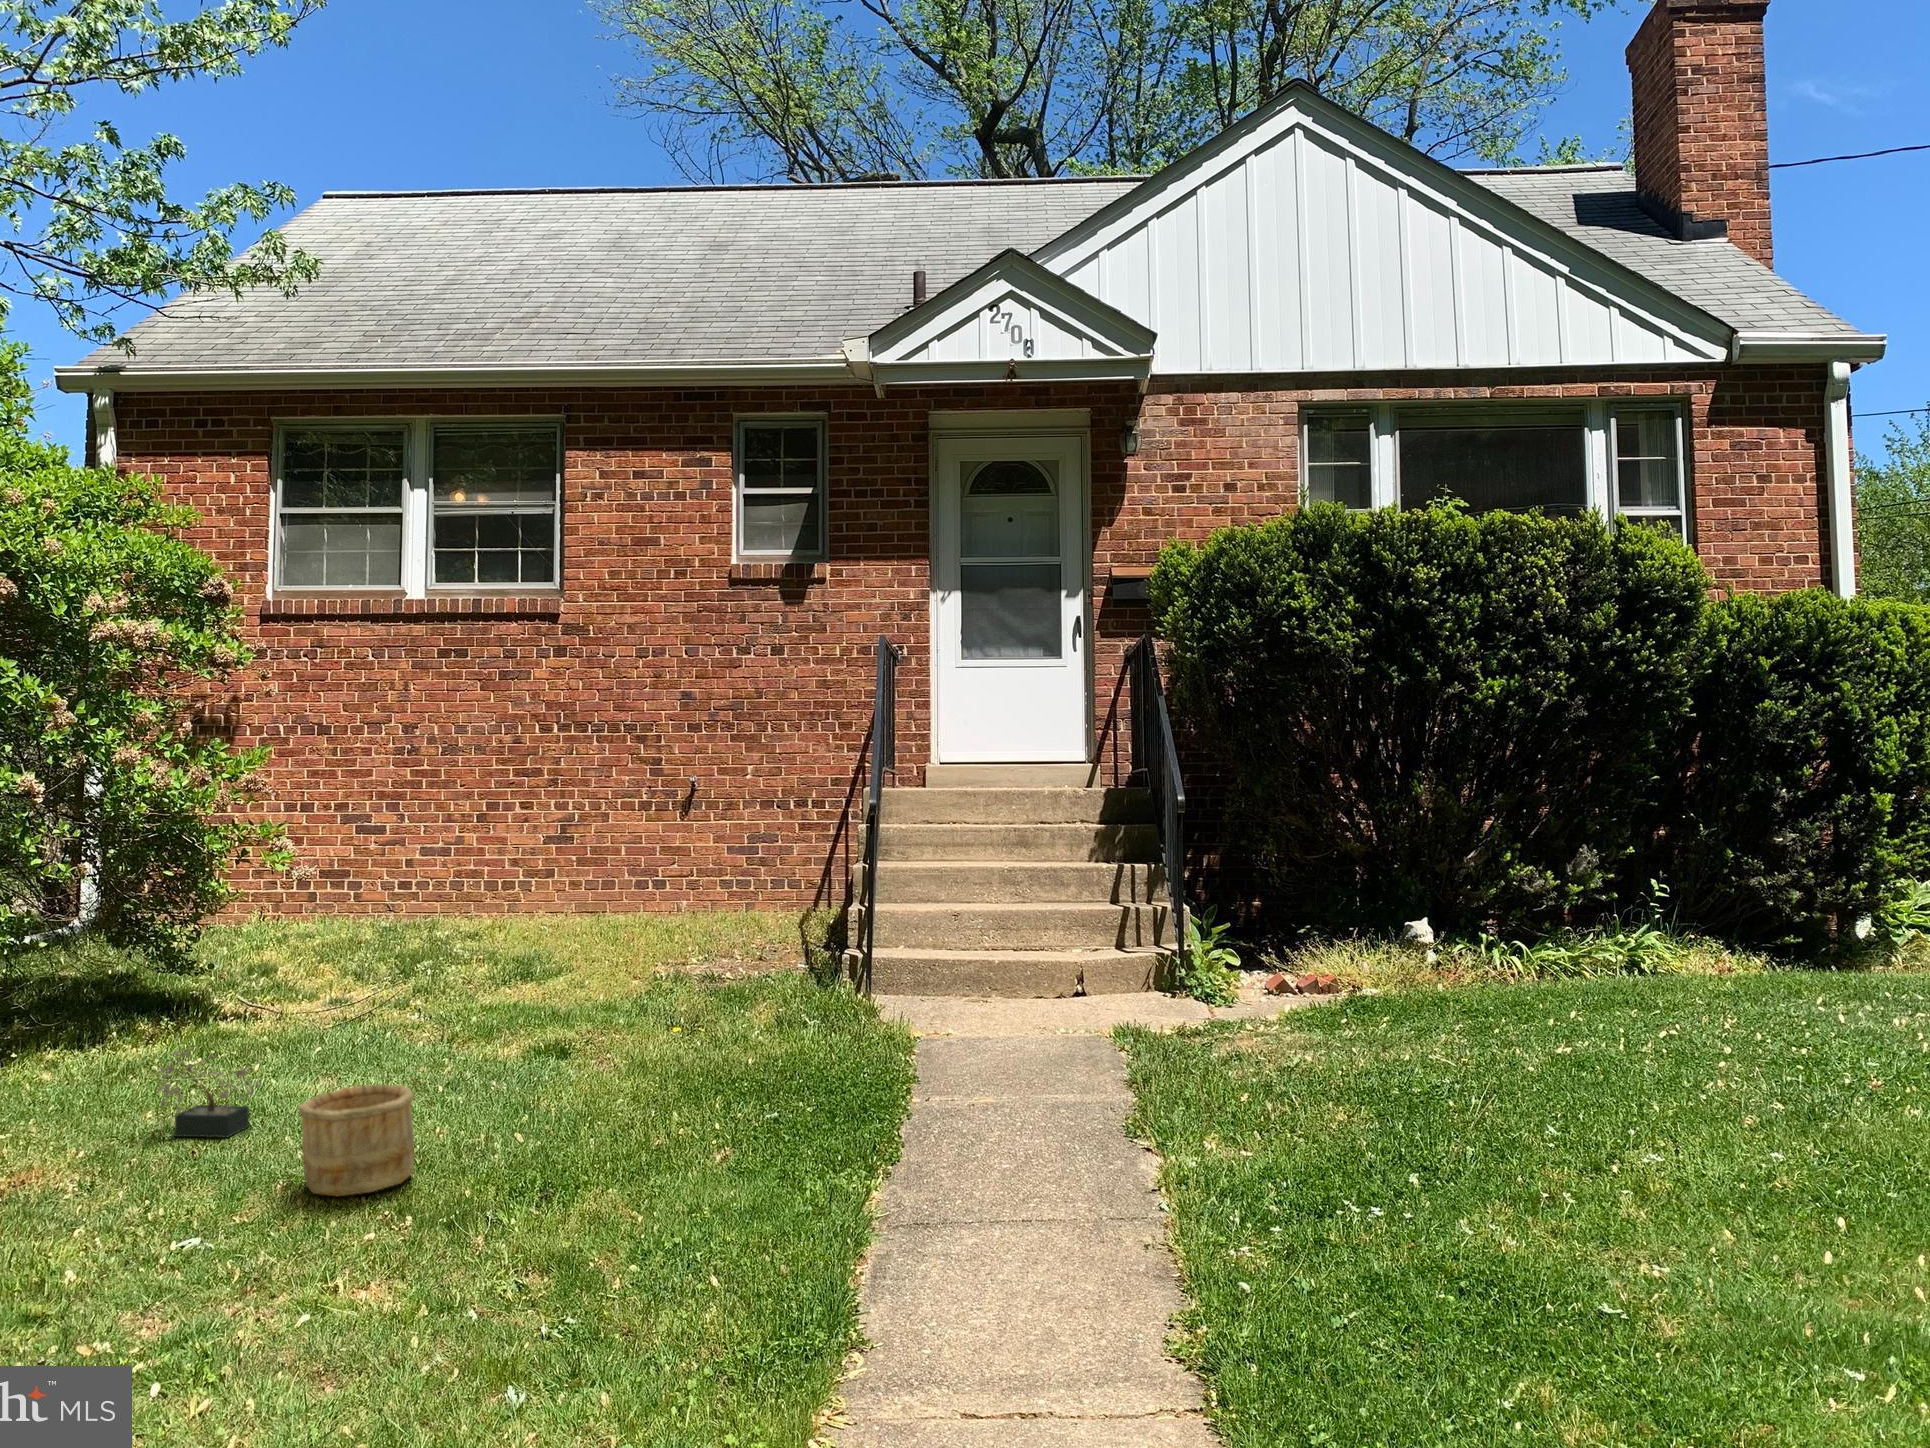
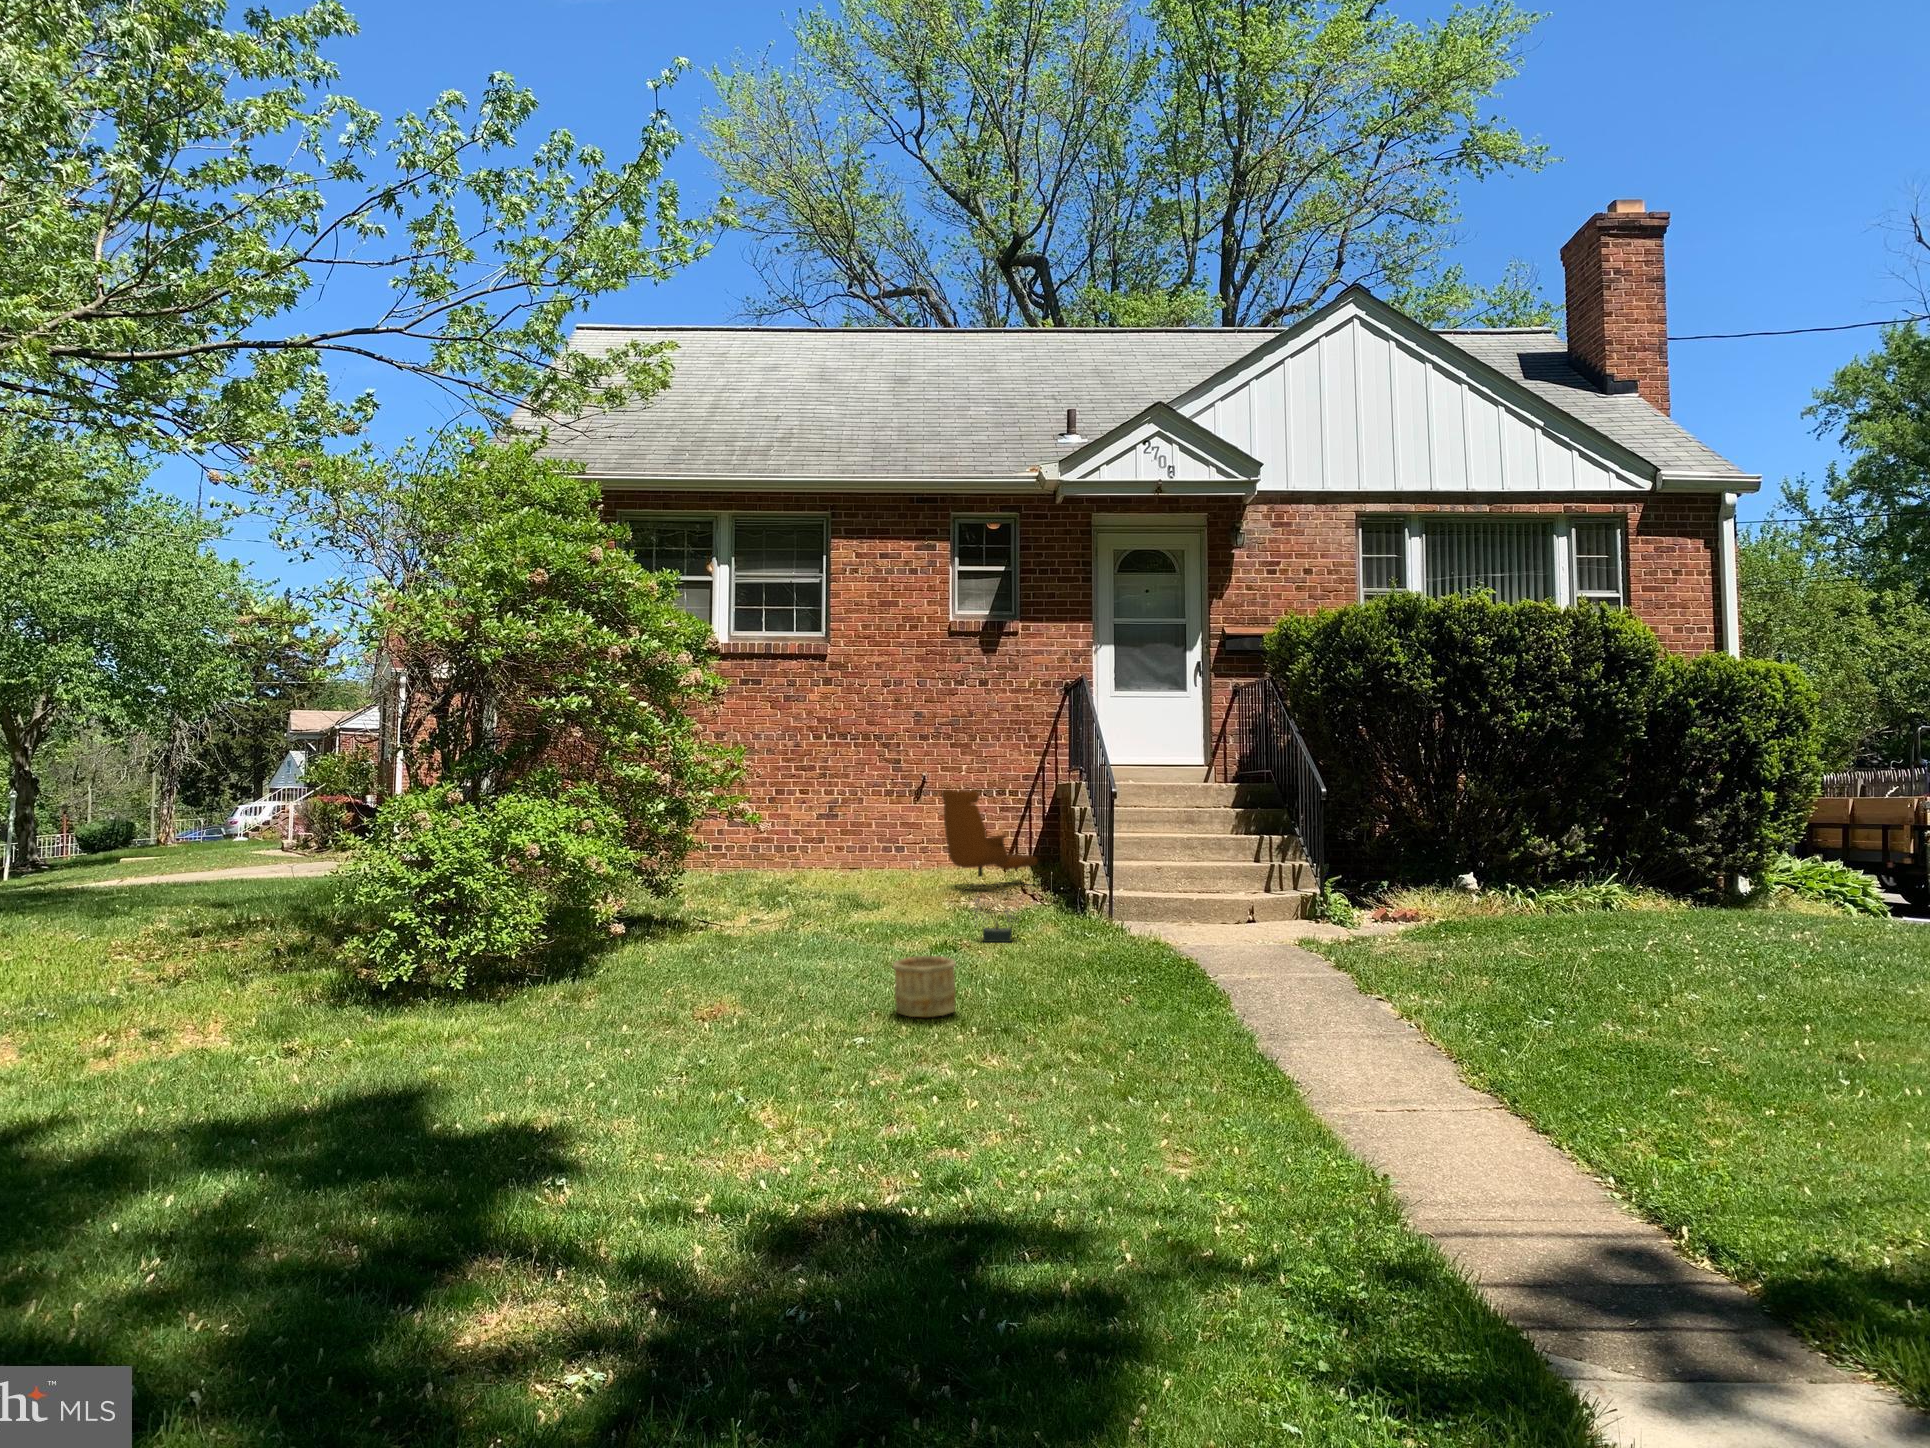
lounge chair: none [690,799,844,946] -> present [941,790,1038,892]
decorative plant: present [153,1048,260,1138] -> present [971,899,1015,942]

